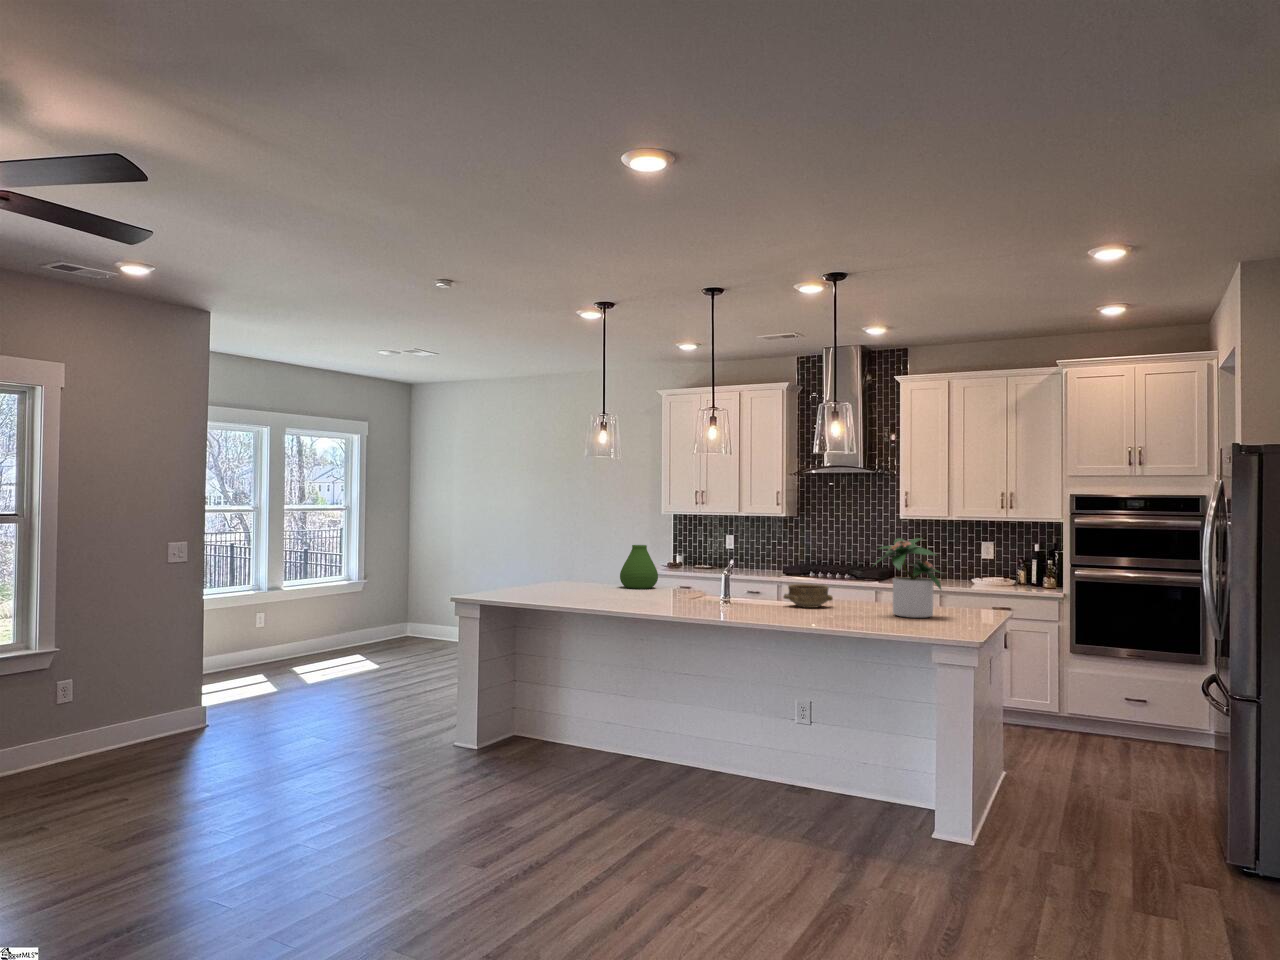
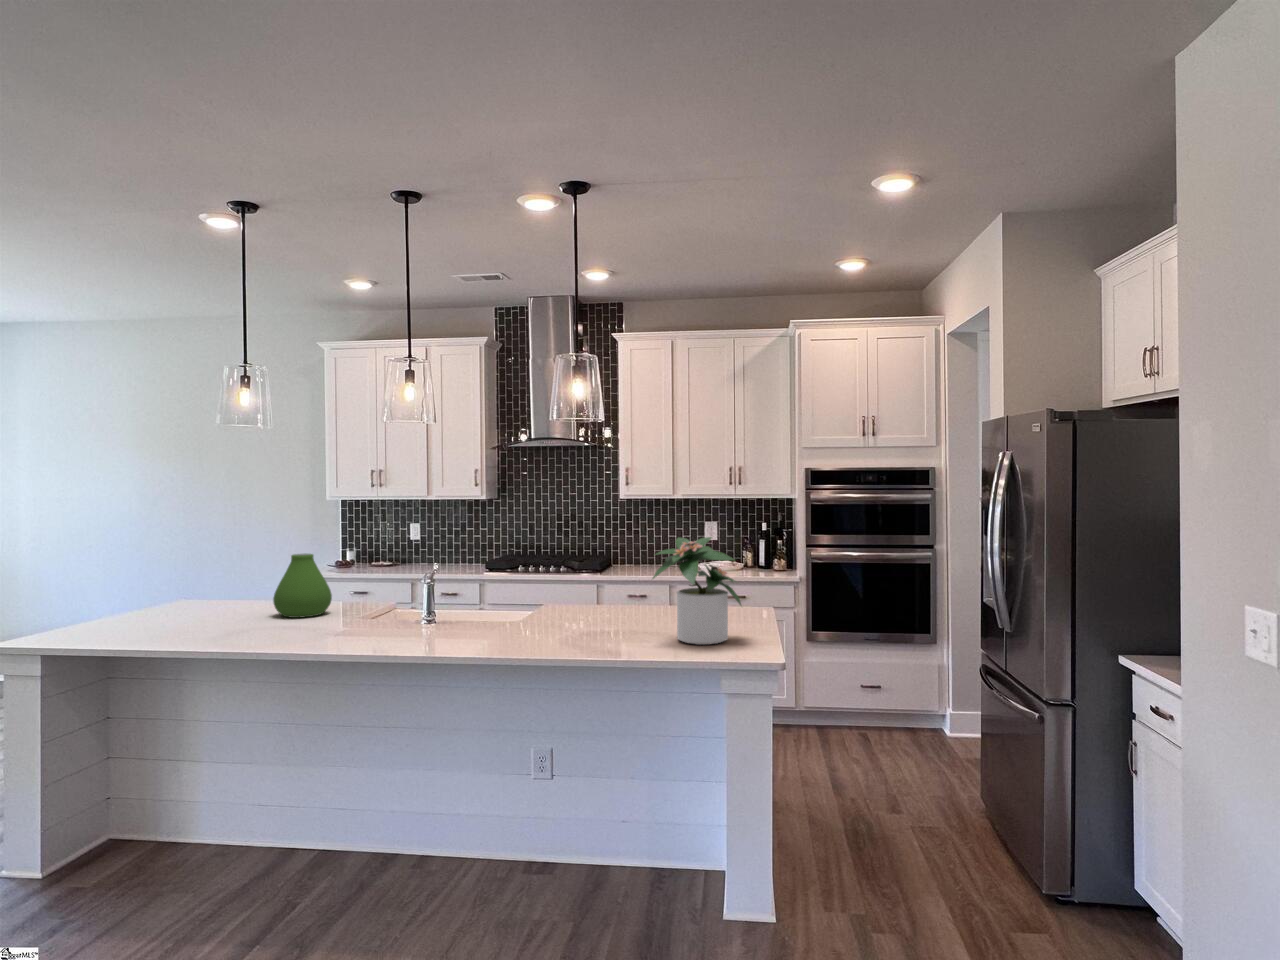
ceramic bowl: present [784,584,833,608] -> none [525,602,592,637]

